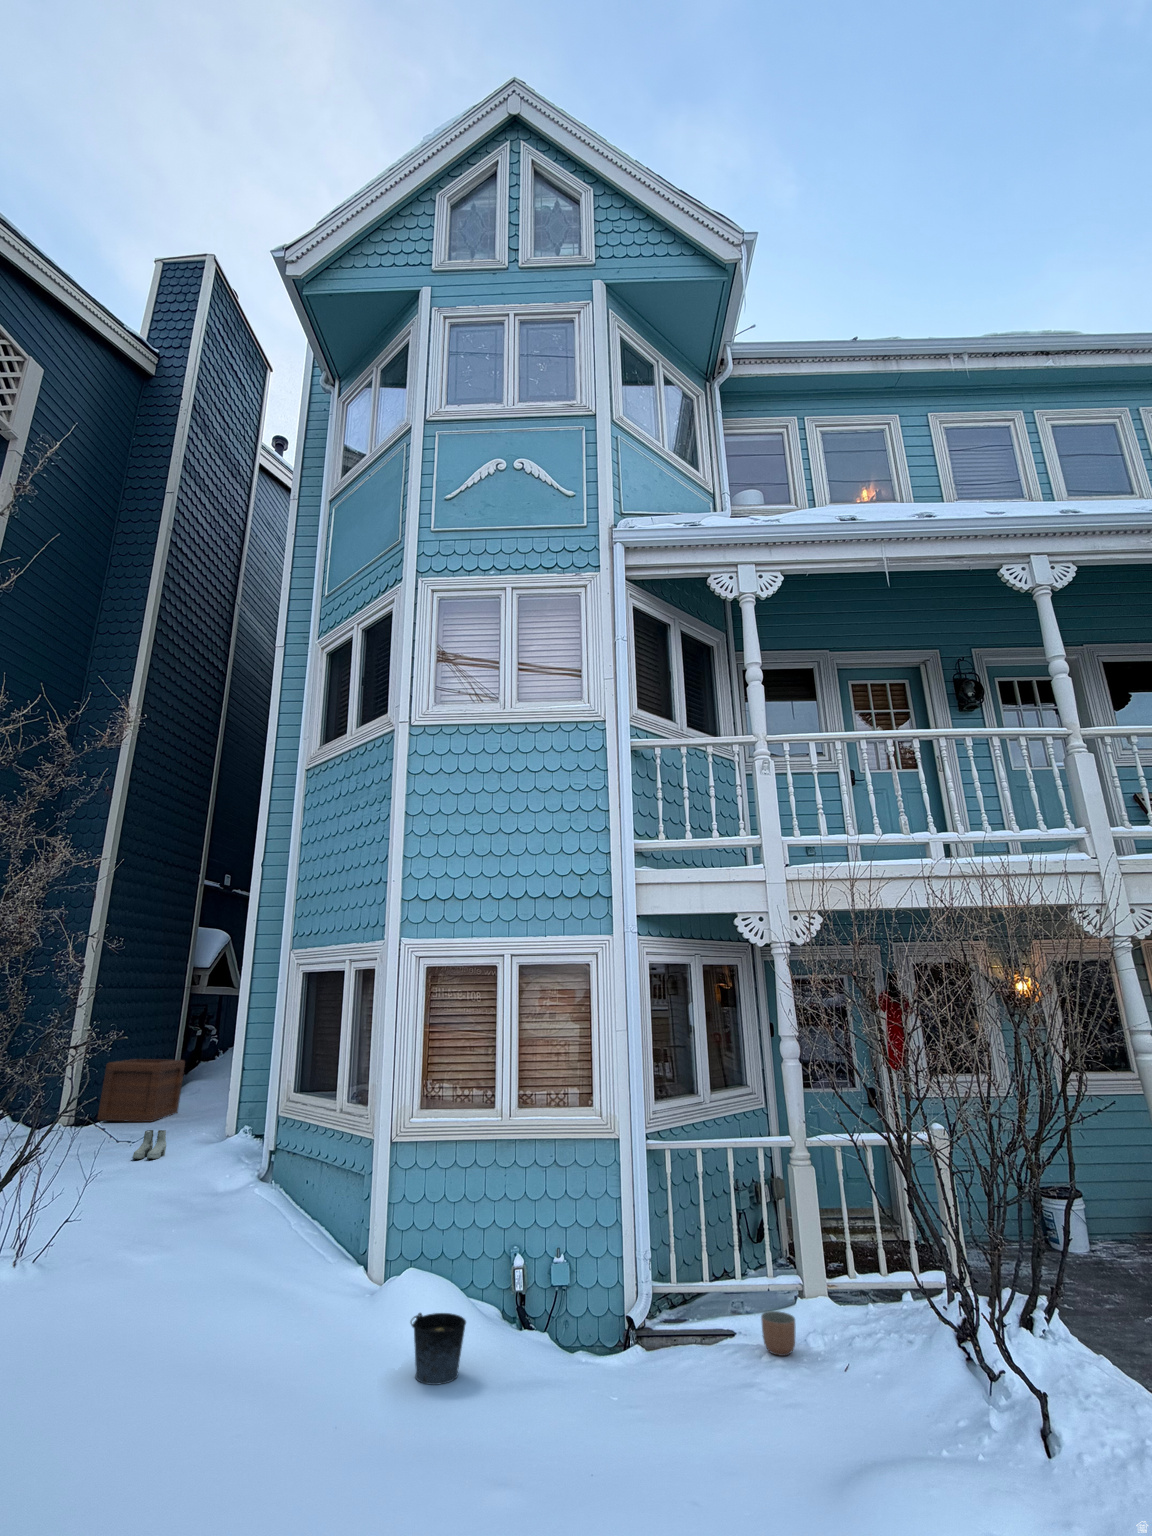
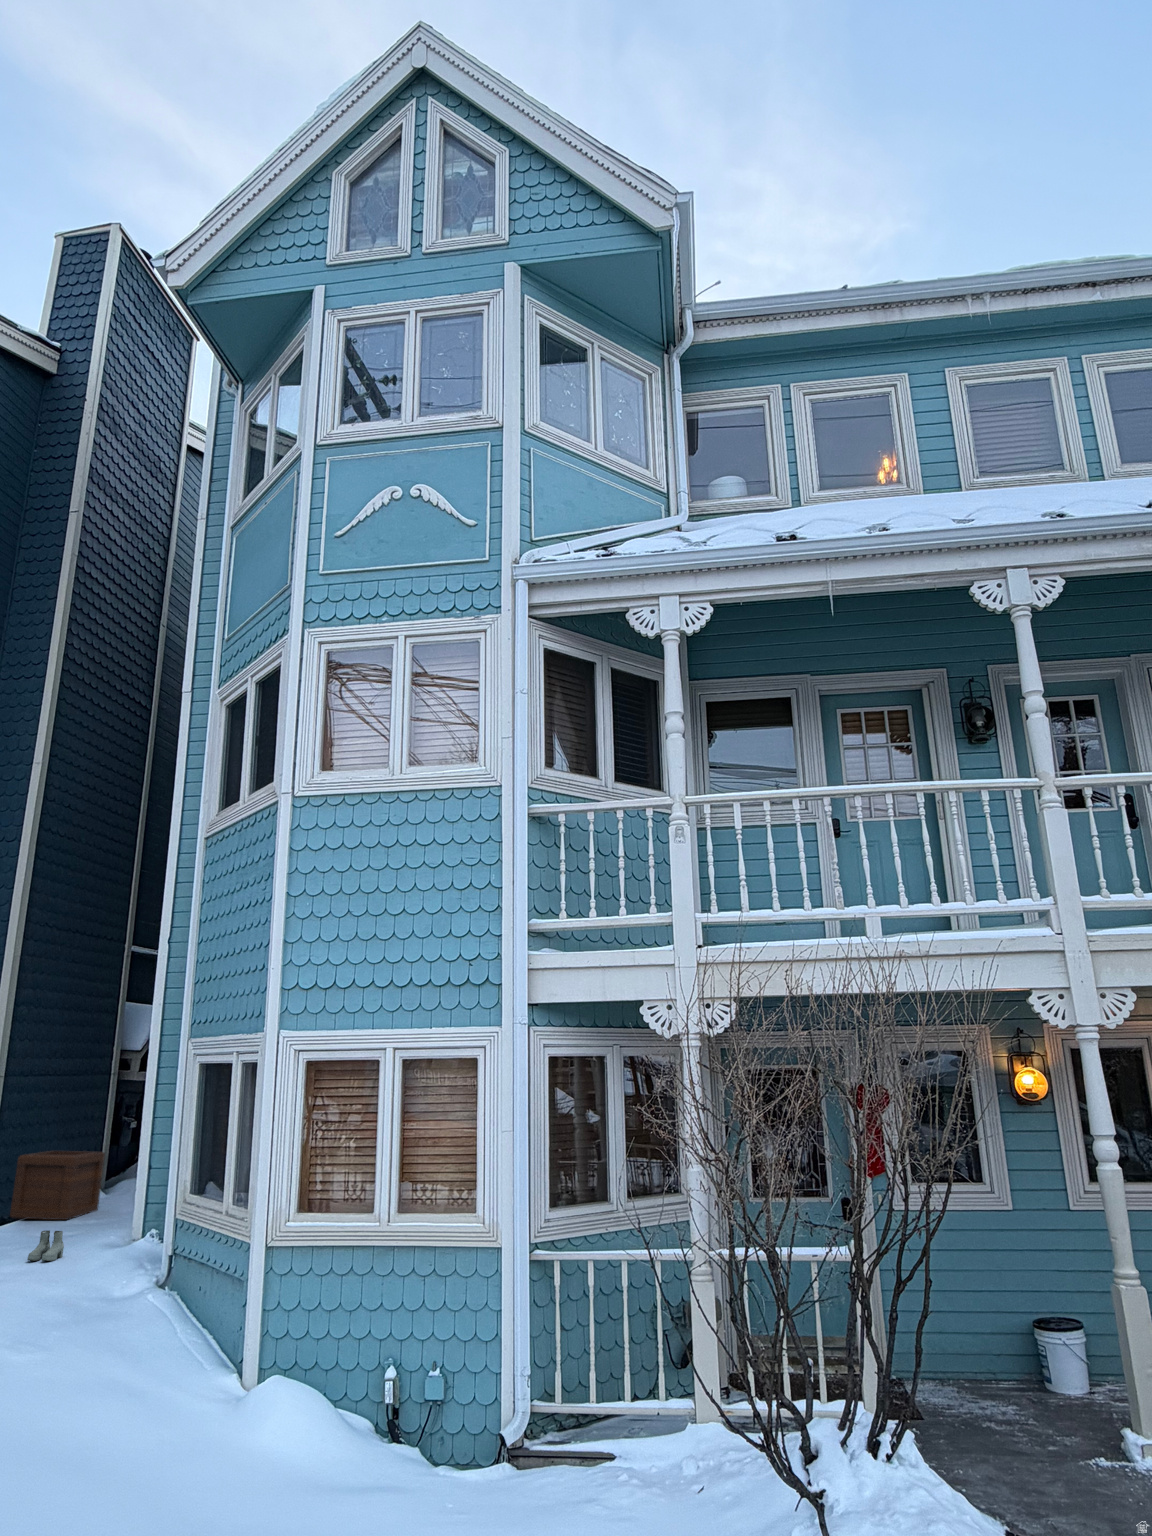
planter: present [761,1311,796,1356] -> none [621,1433,656,1479]
bucket: present [411,1313,466,1385] -> none [248,1420,305,1490]

